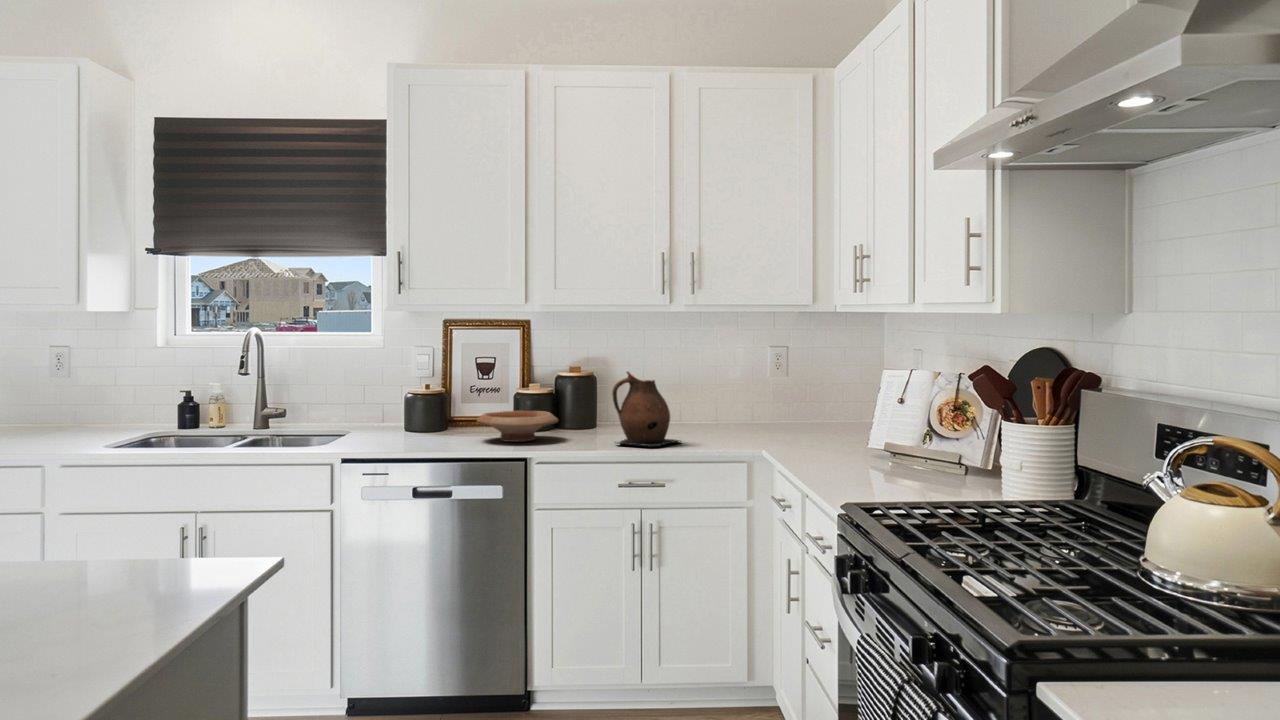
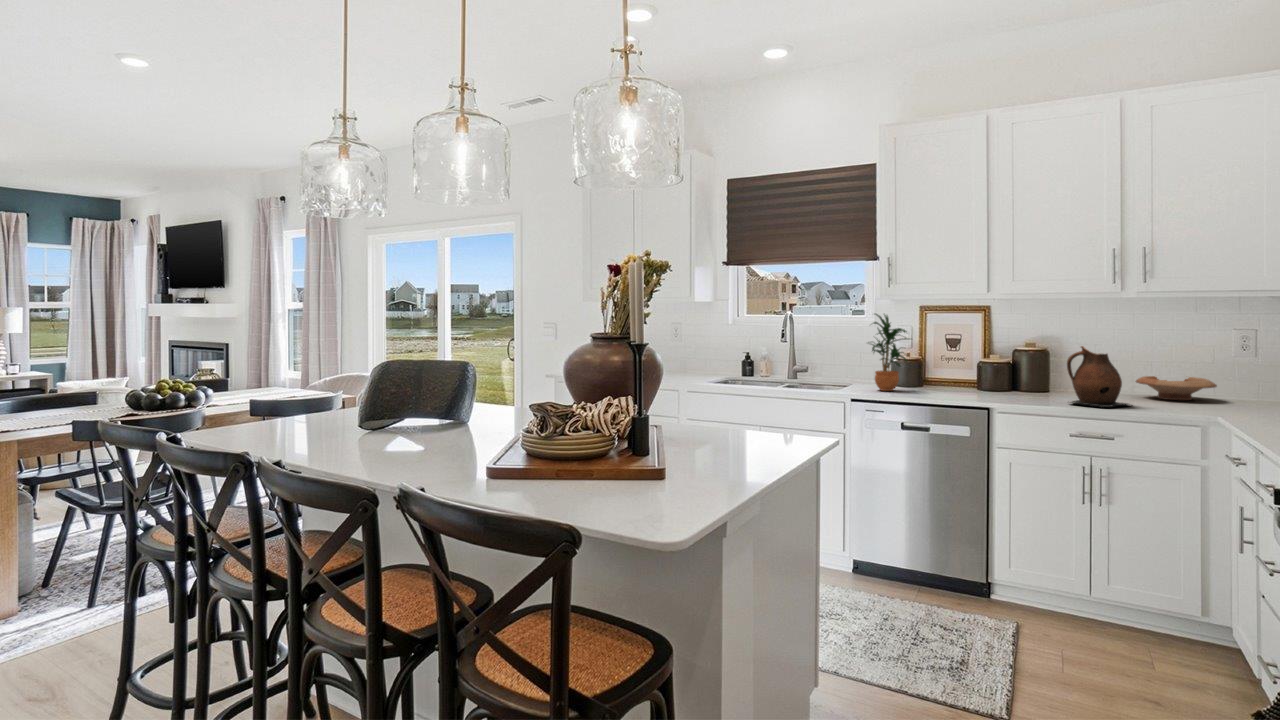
potted plant: none [366,329,433,440] -> present [868,314,907,391]
wooden bowl: present [477,411,558,442] -> present [1136,376,1217,400]

